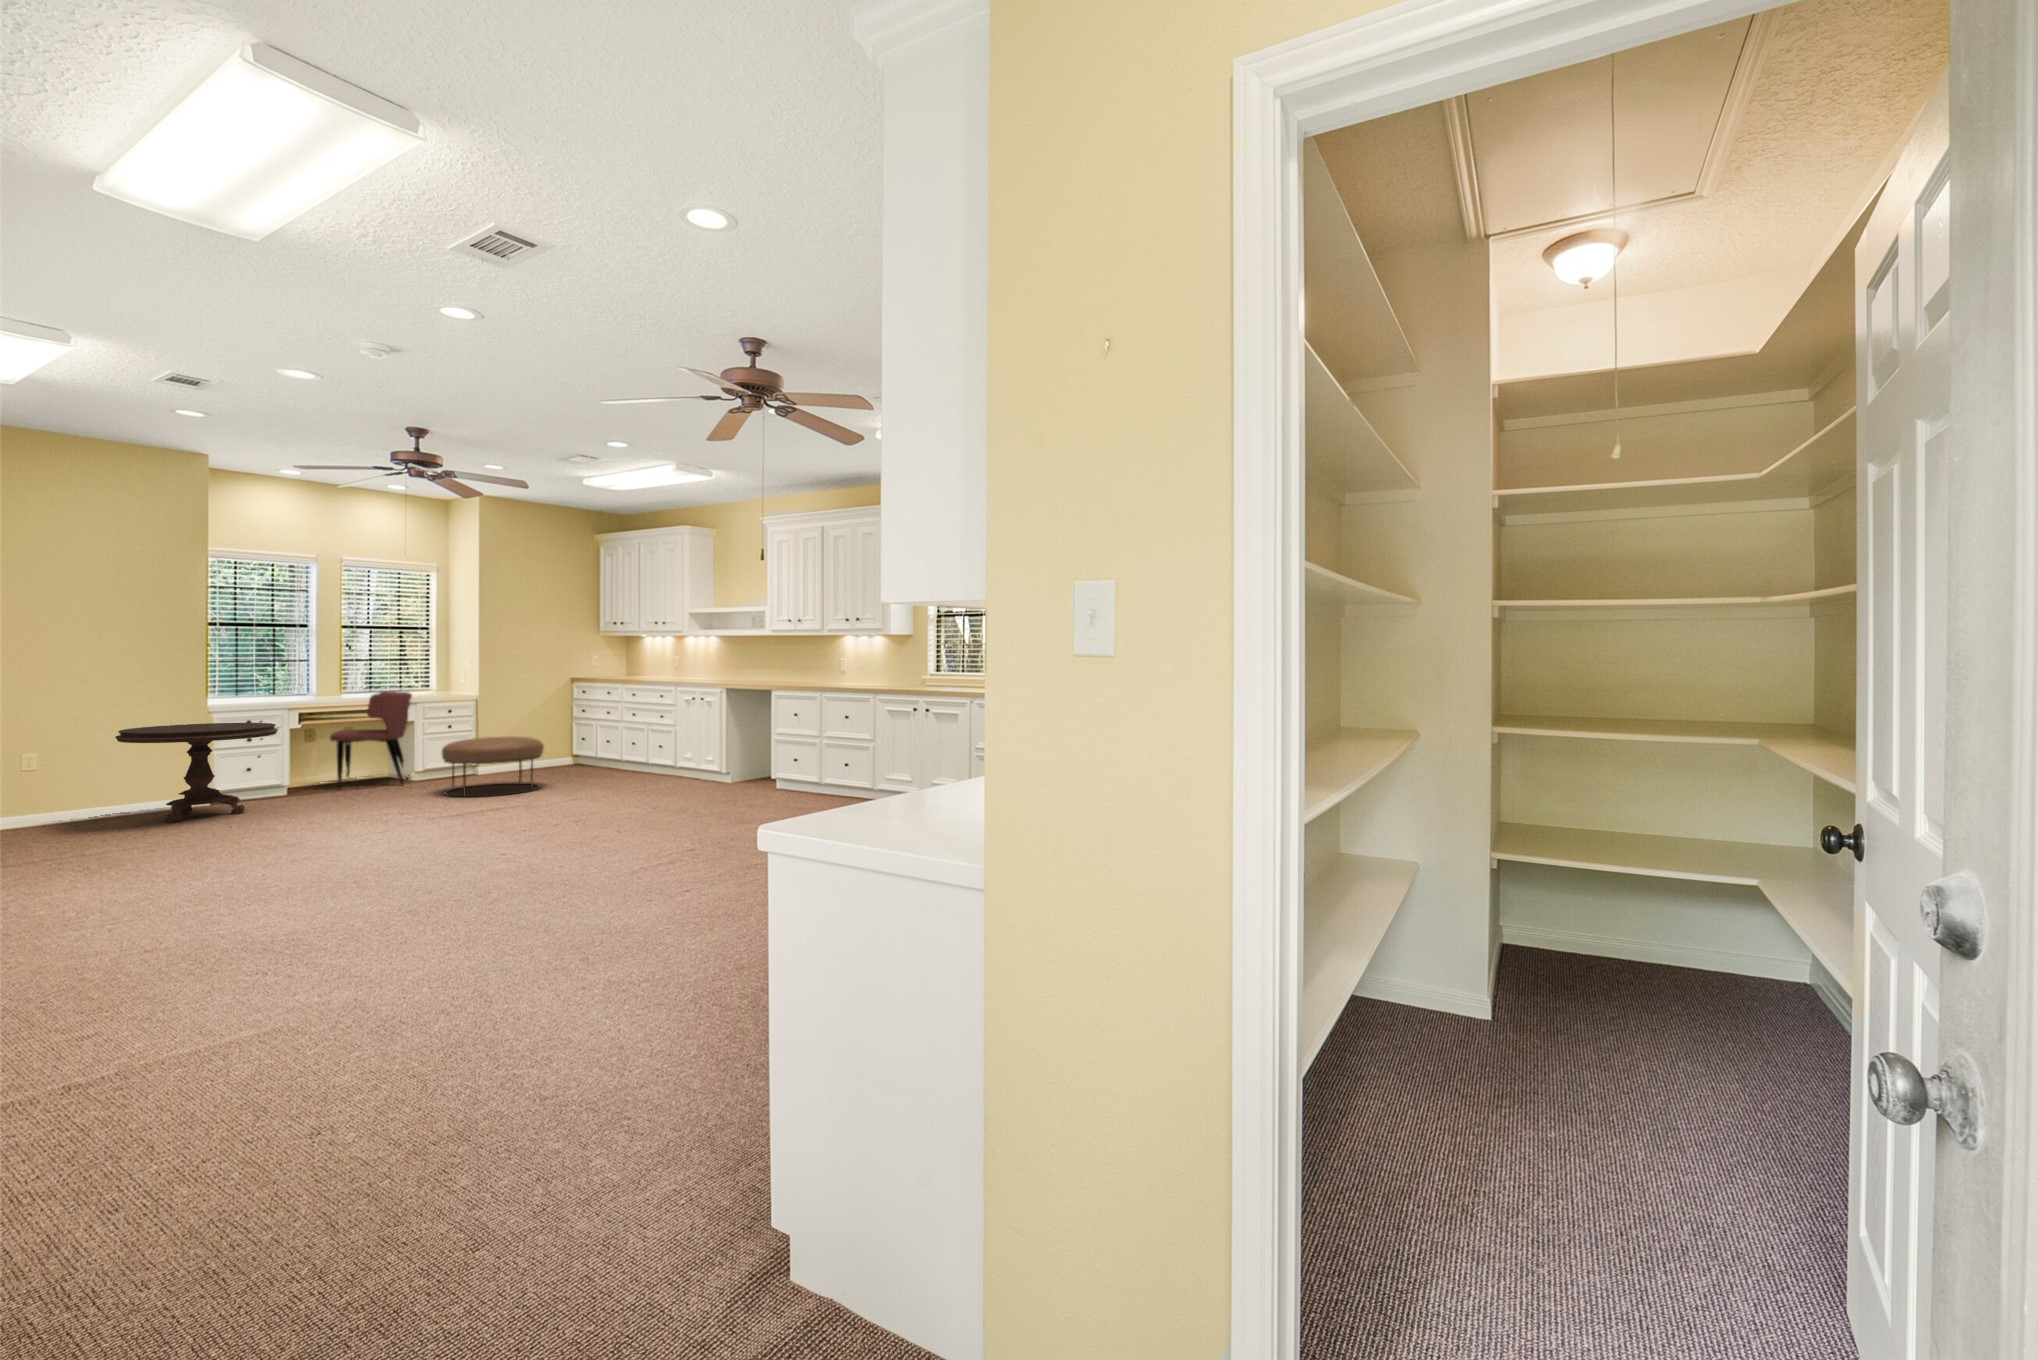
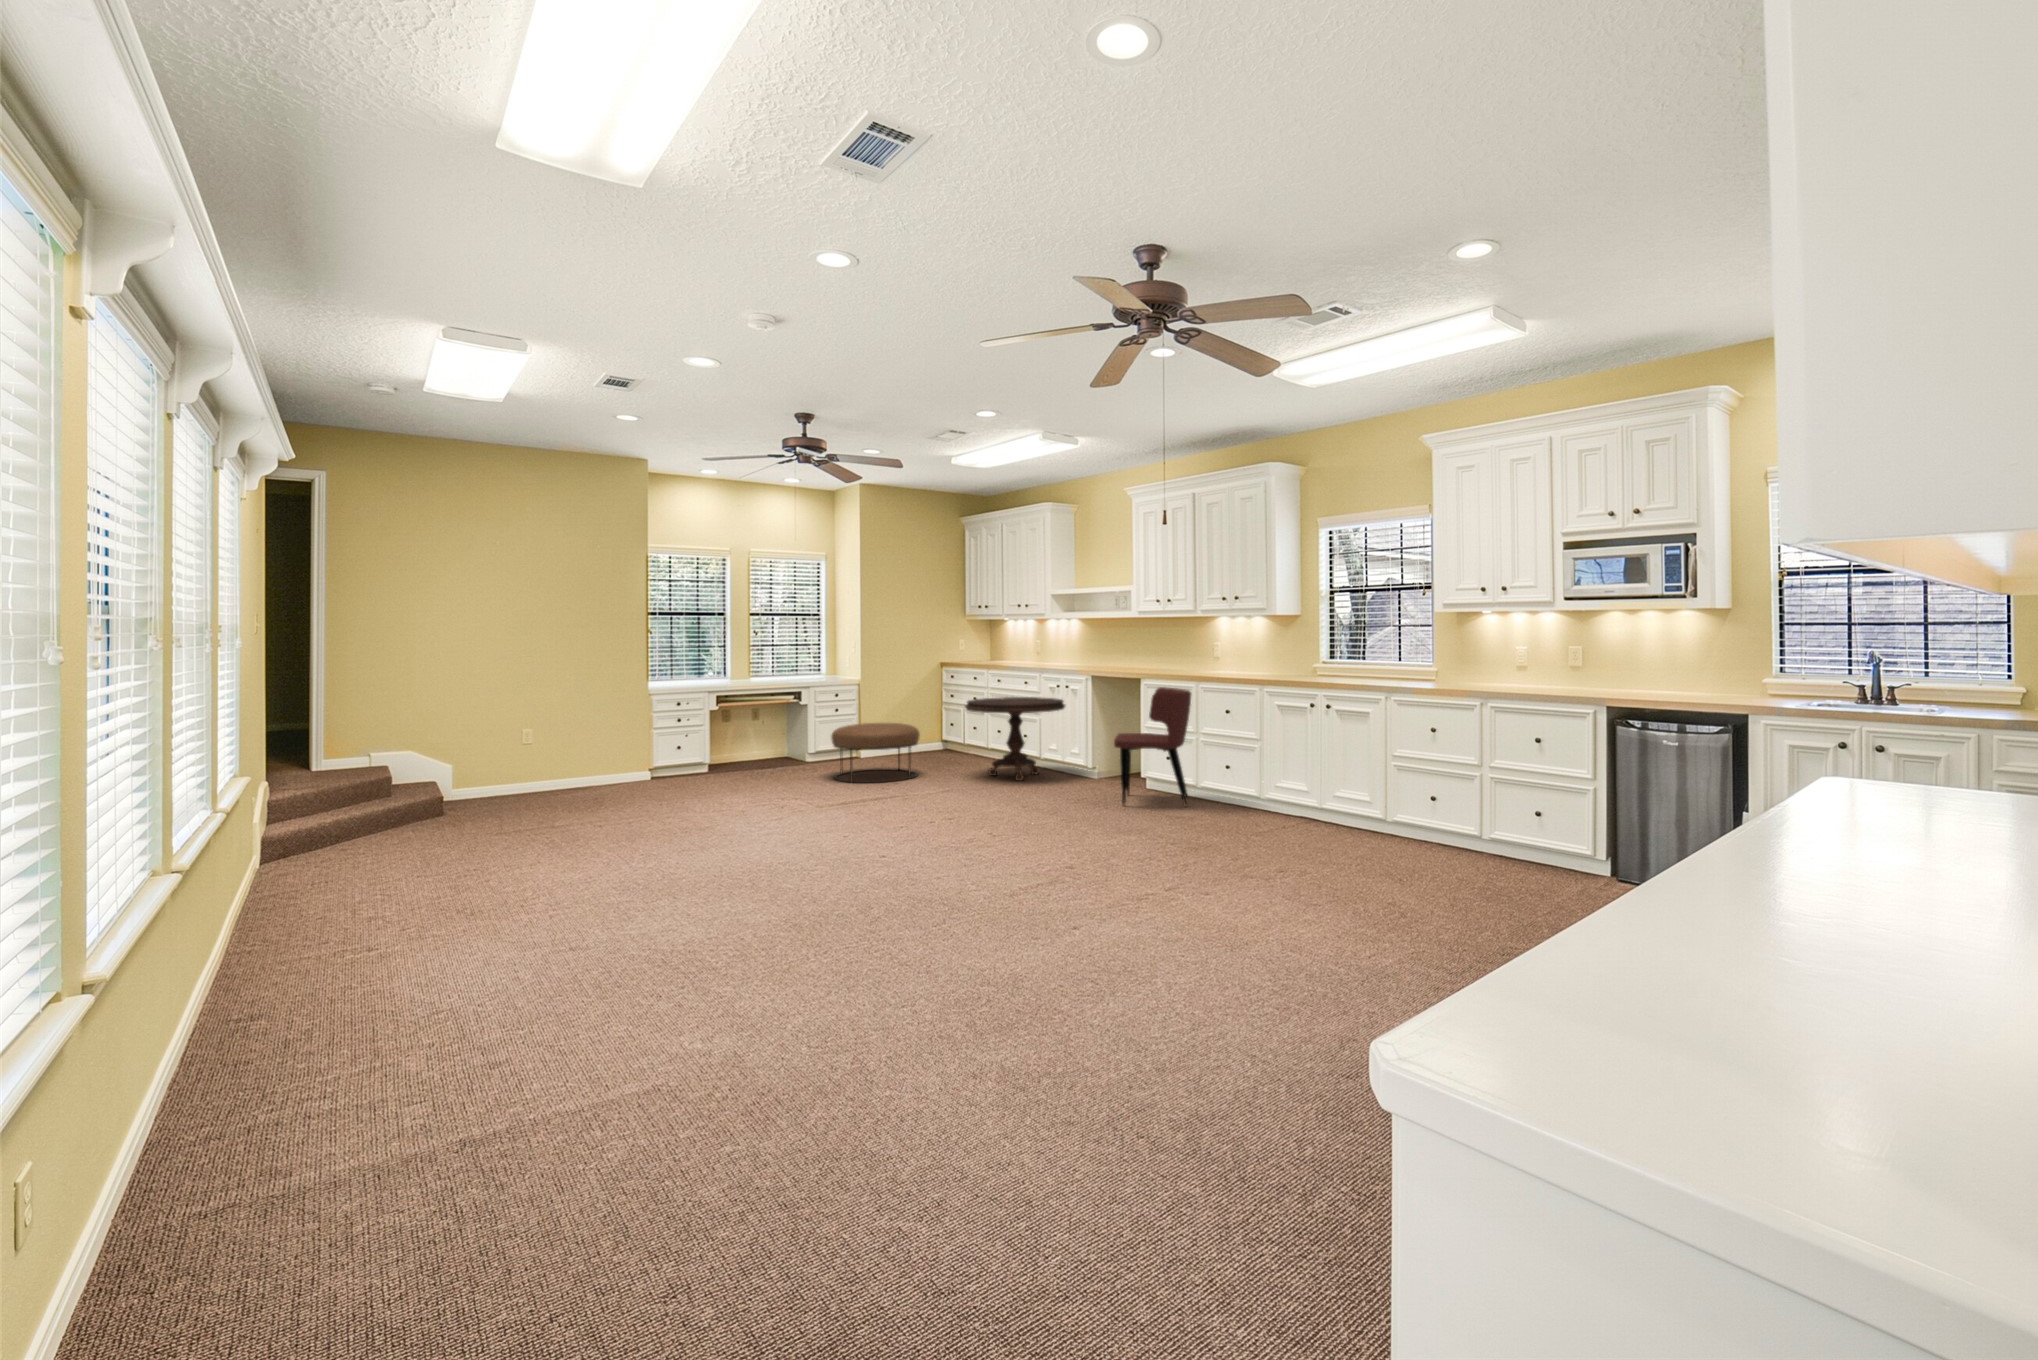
dining chair: present [330,691,412,789] -> present [1114,687,1191,806]
side table: present [115,723,278,823] -> present [965,697,1065,781]

